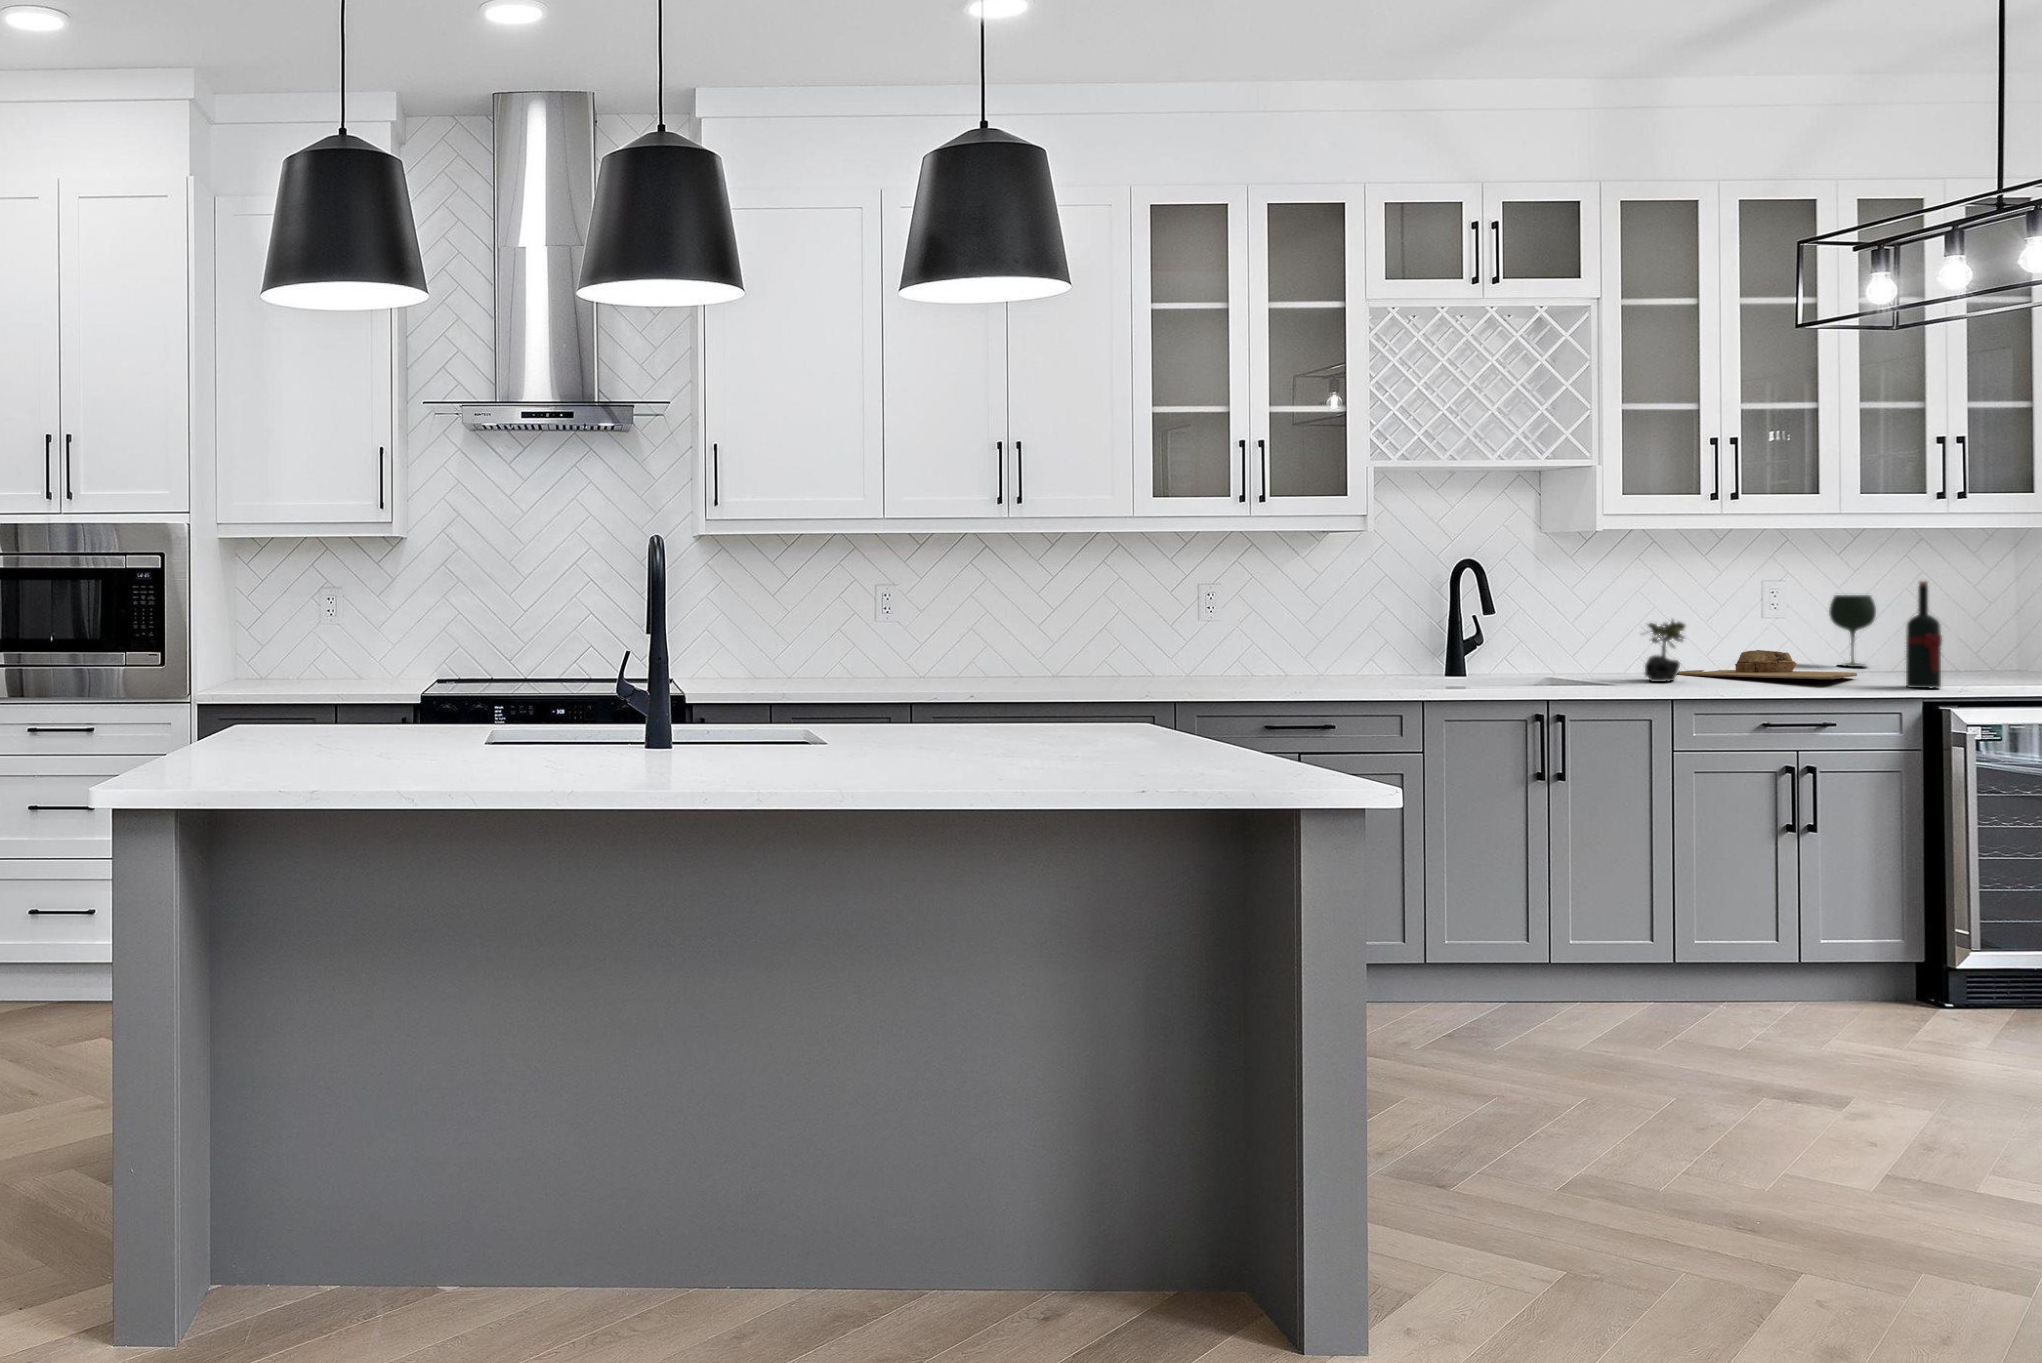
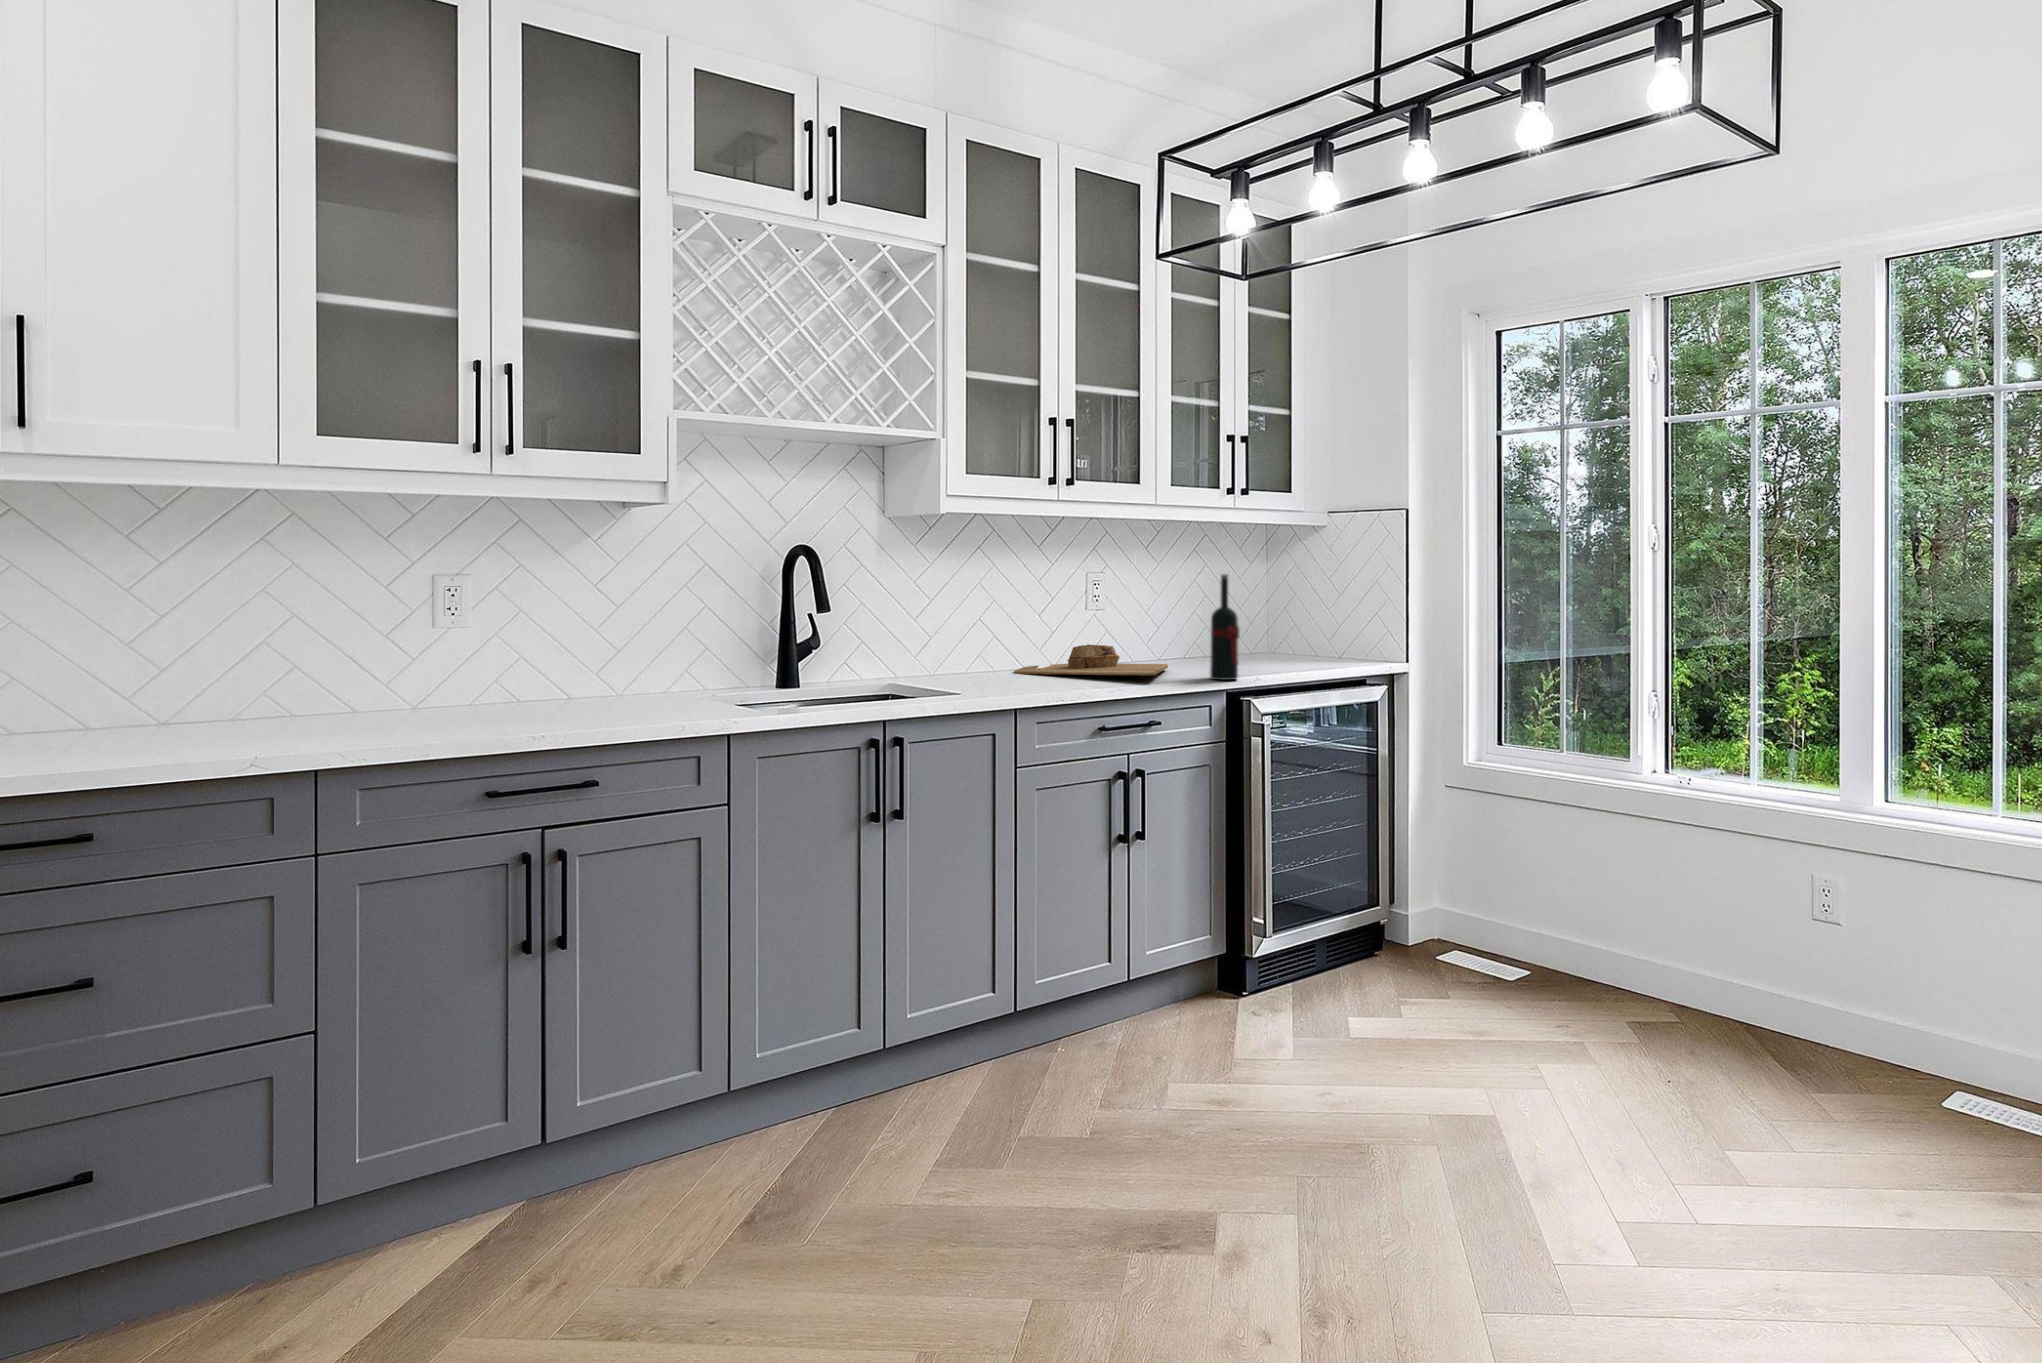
wine glass: present [1829,595,1876,667] -> none [1138,586,1174,655]
succulent plant: present [1645,620,1685,682] -> none [982,614,1027,686]

